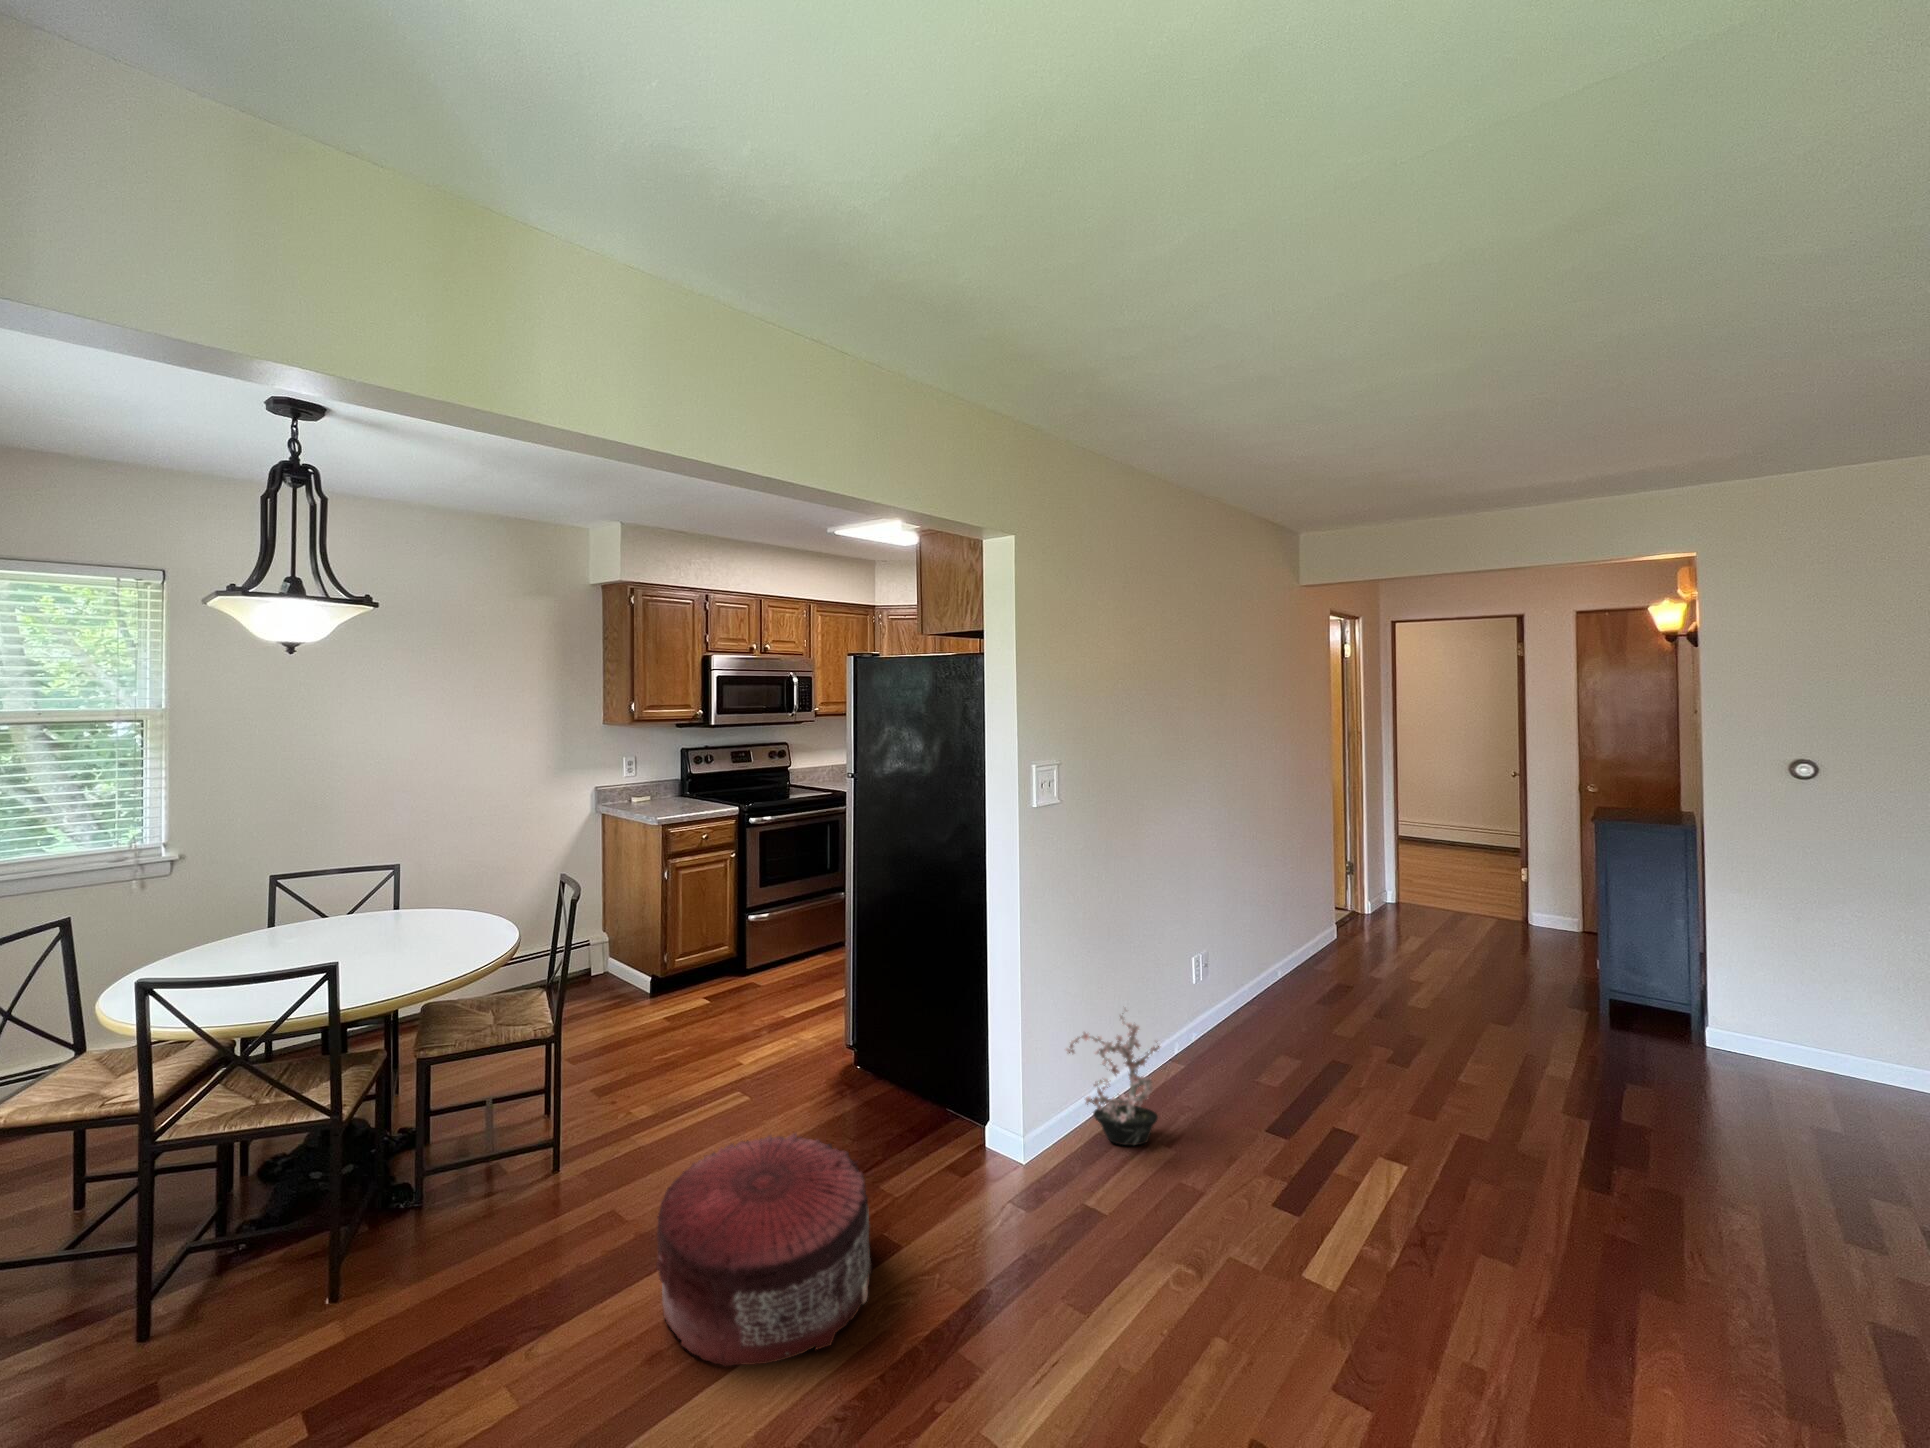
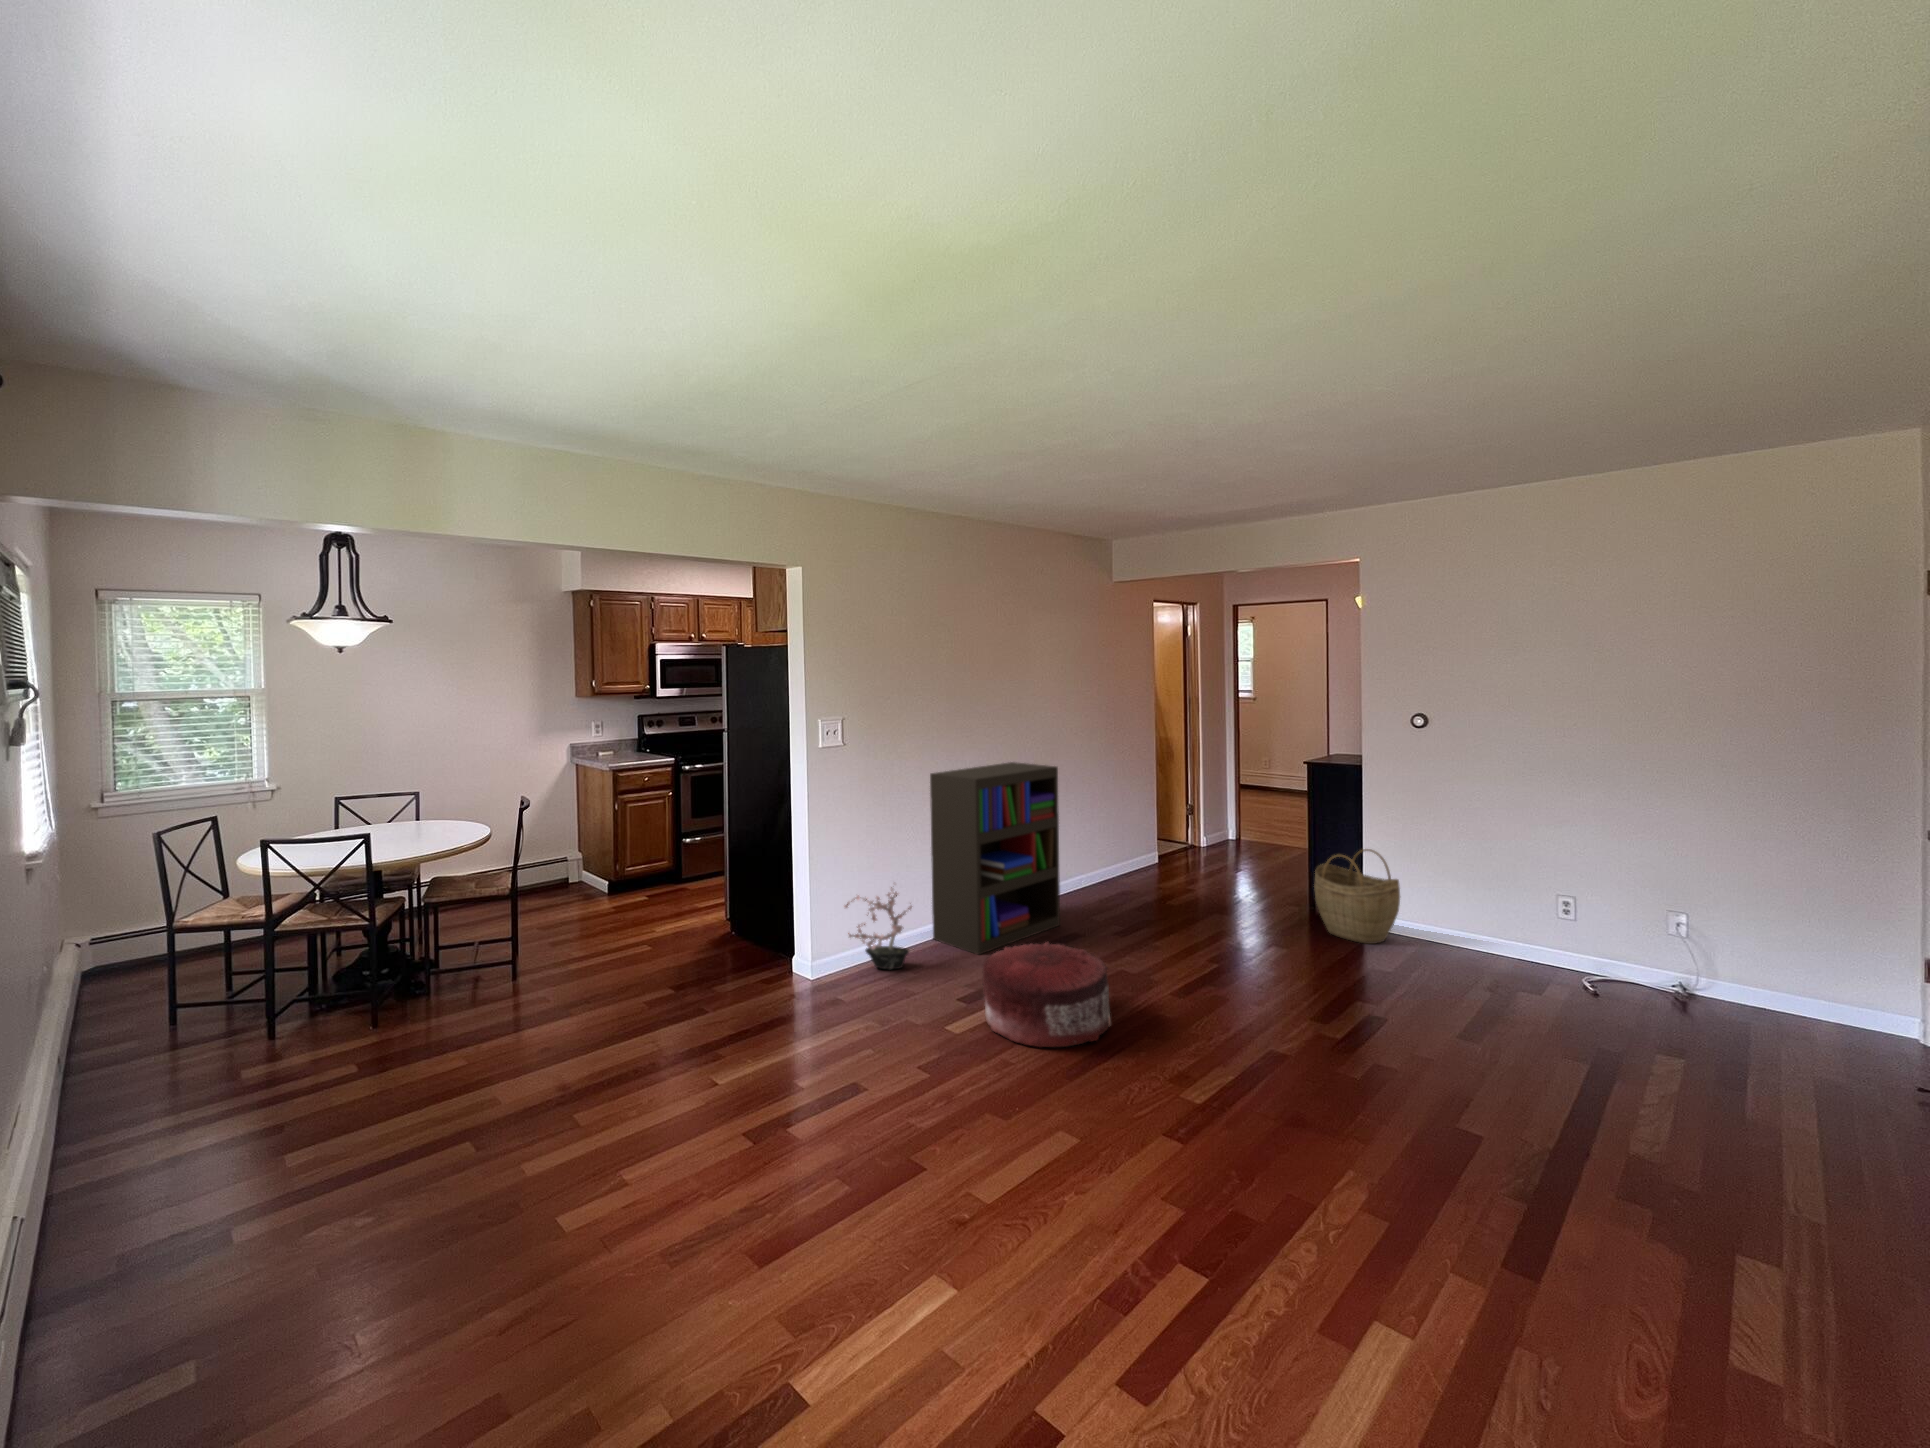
bookshelf: none [1150,821,1309,1111] -> present [930,762,1060,955]
woven basket: none [1658,945,1805,1084] -> present [1314,849,1400,944]
pouf: present [656,1133,872,1366] -> present [983,942,1111,1048]

